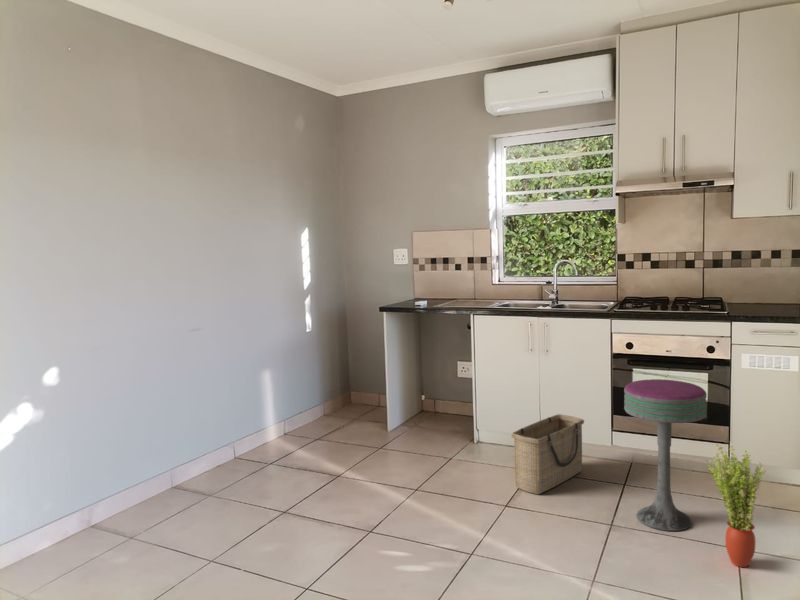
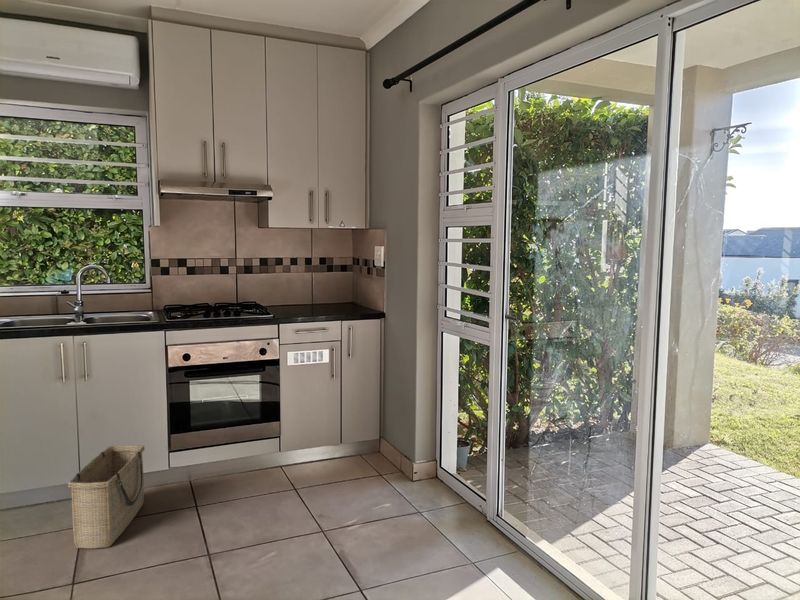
bar stool: present [624,379,707,531] -> none [210,387,288,539]
potted plant: present [707,446,766,567] -> none [305,438,354,547]

